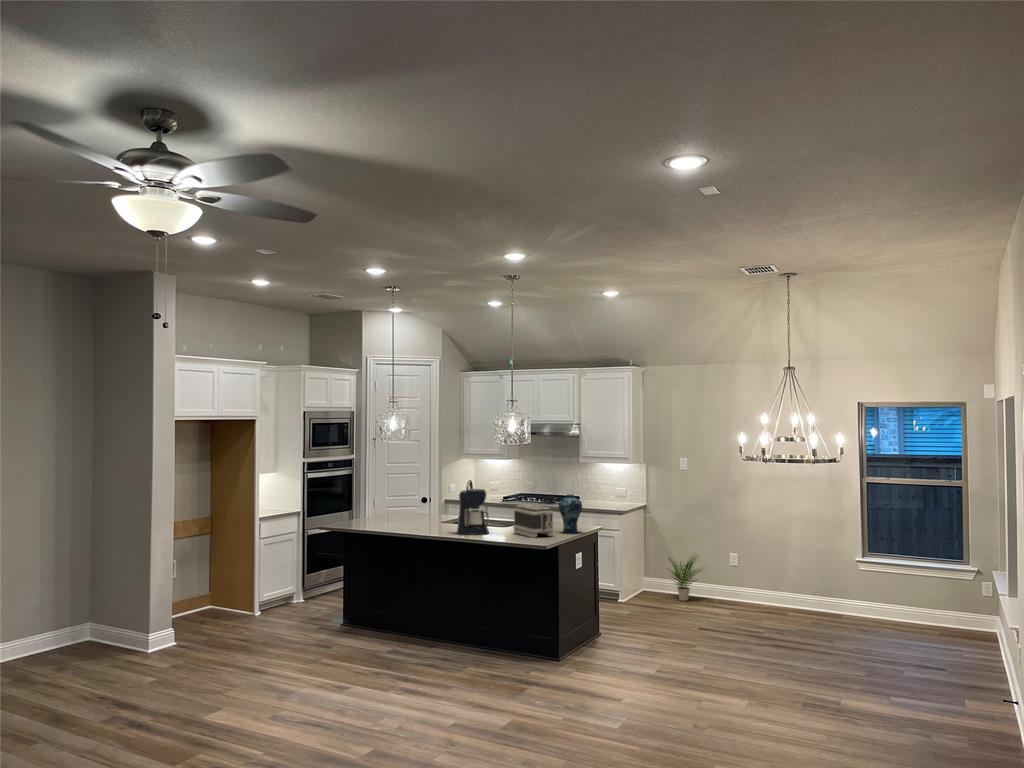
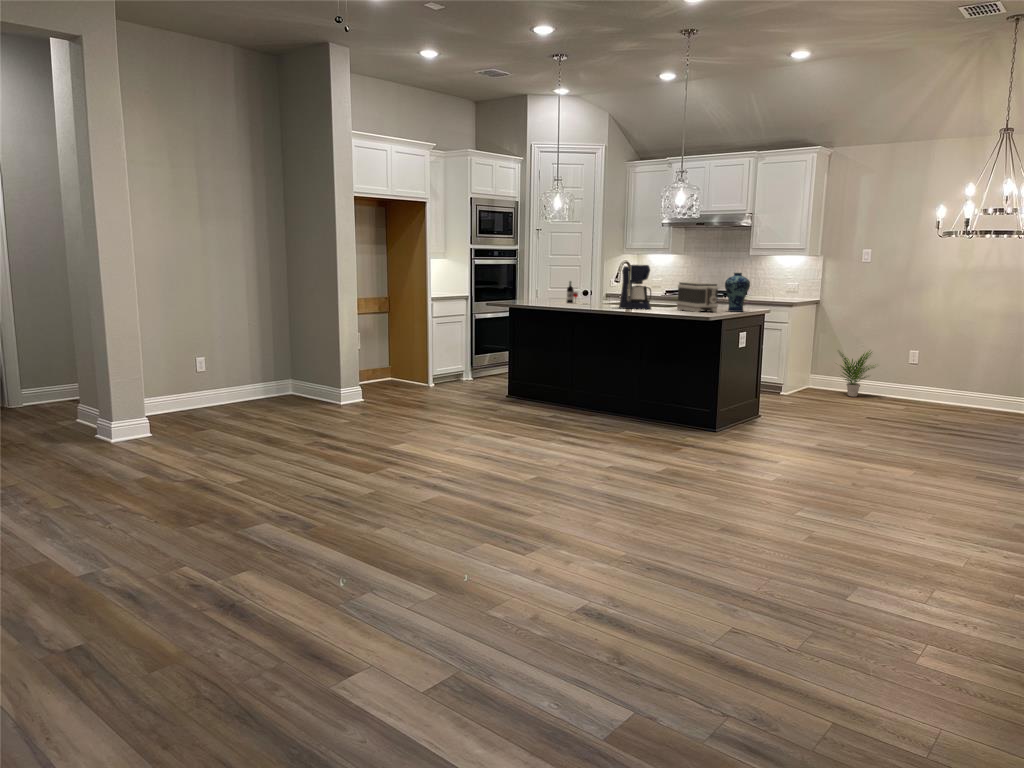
wine bottle: none [380,501,429,528] -> present [556,281,583,304]

